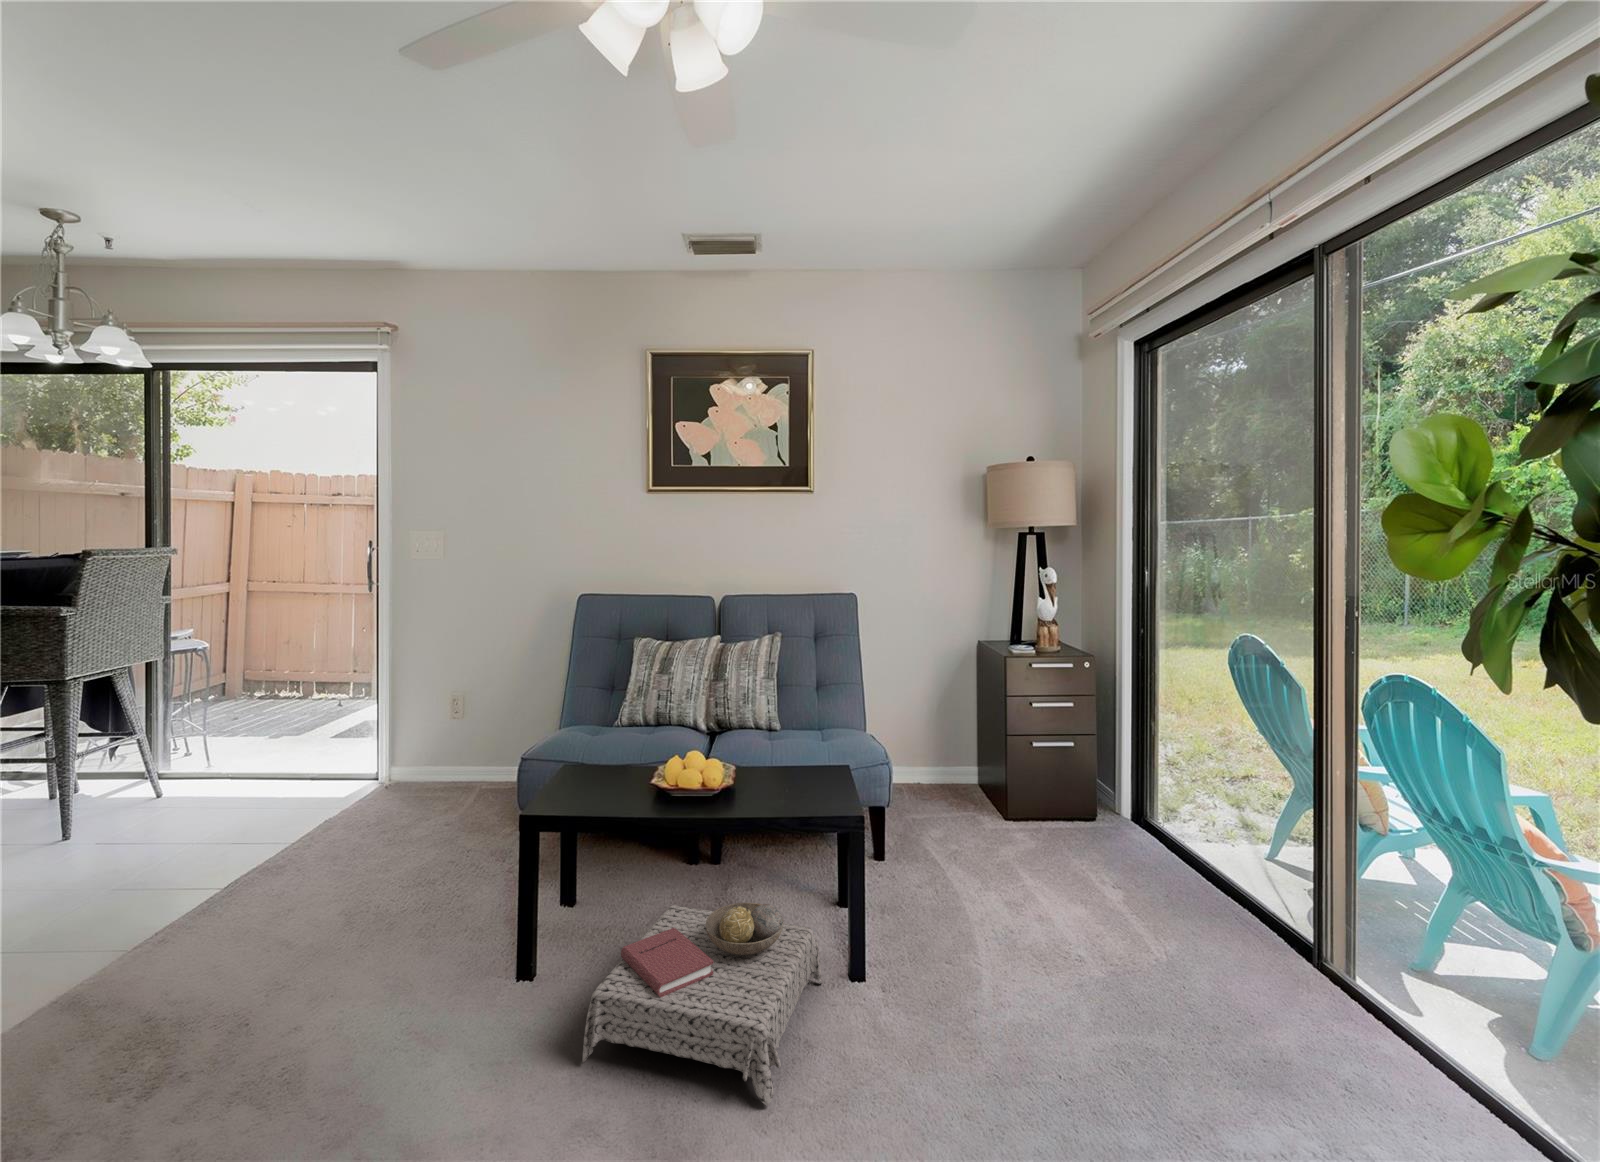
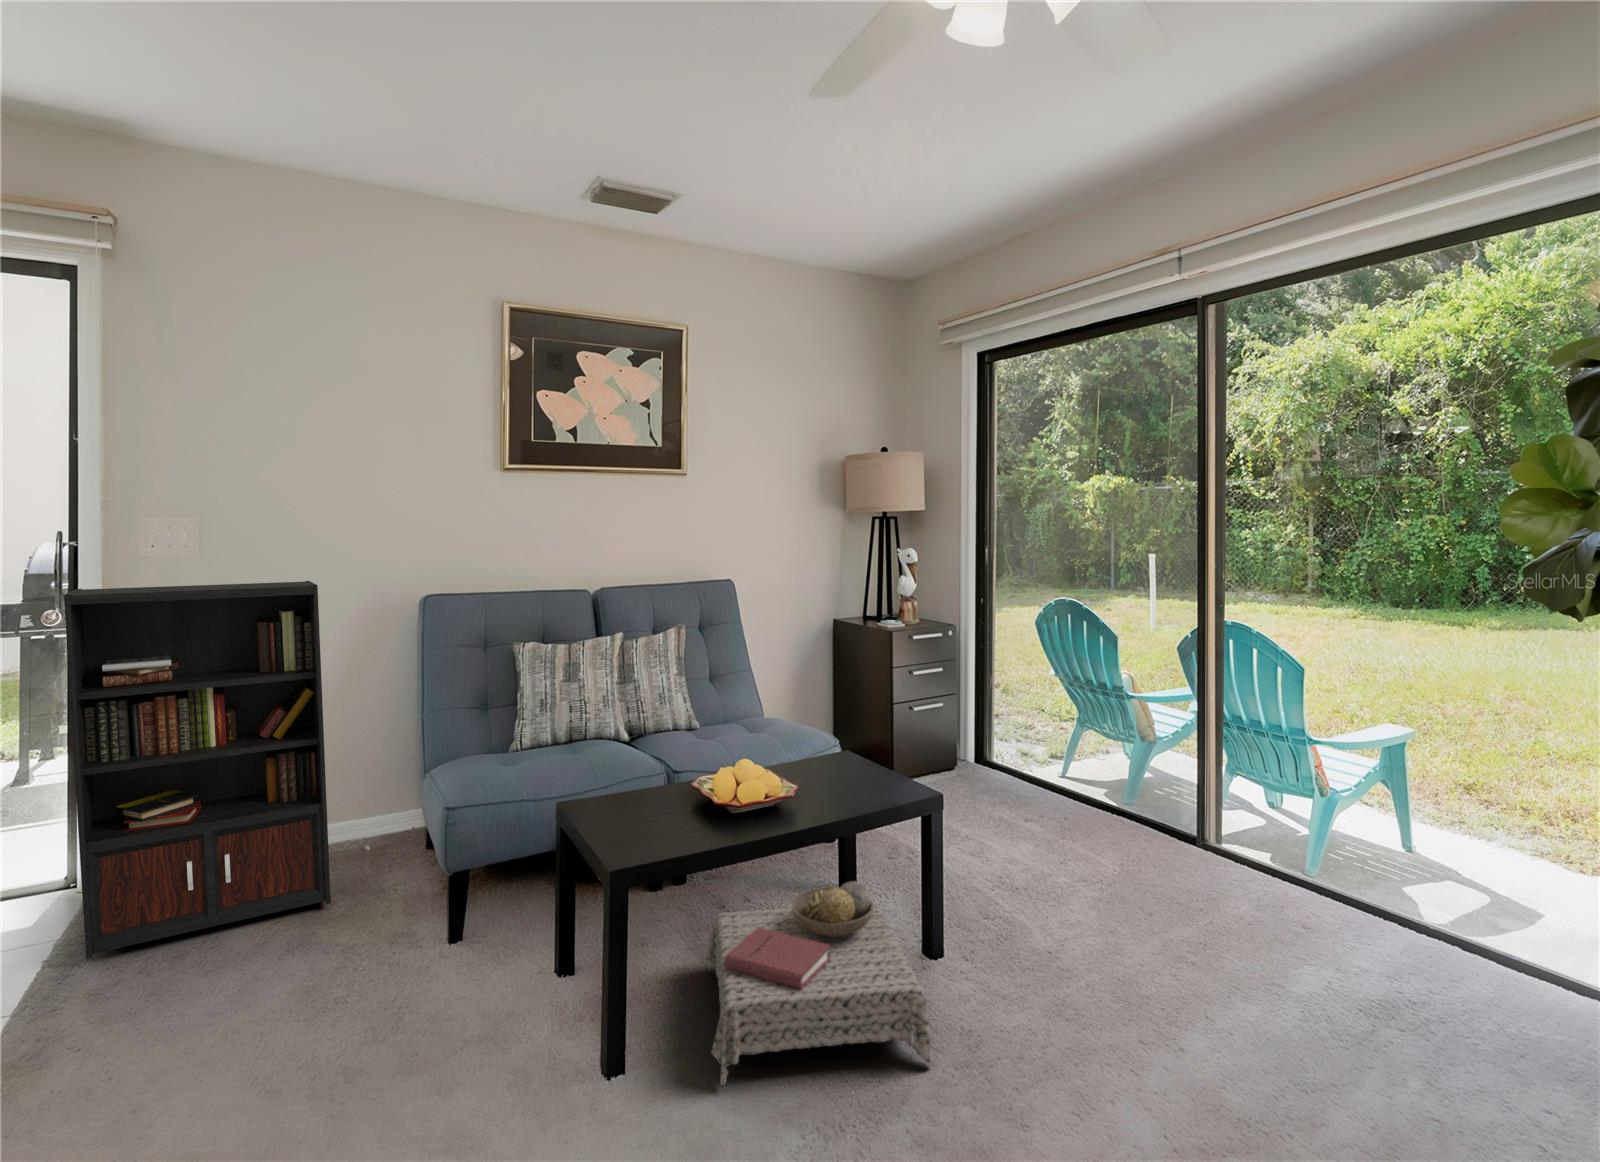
bookcase: none [296,580,528,838] -> present [64,581,370,959]

